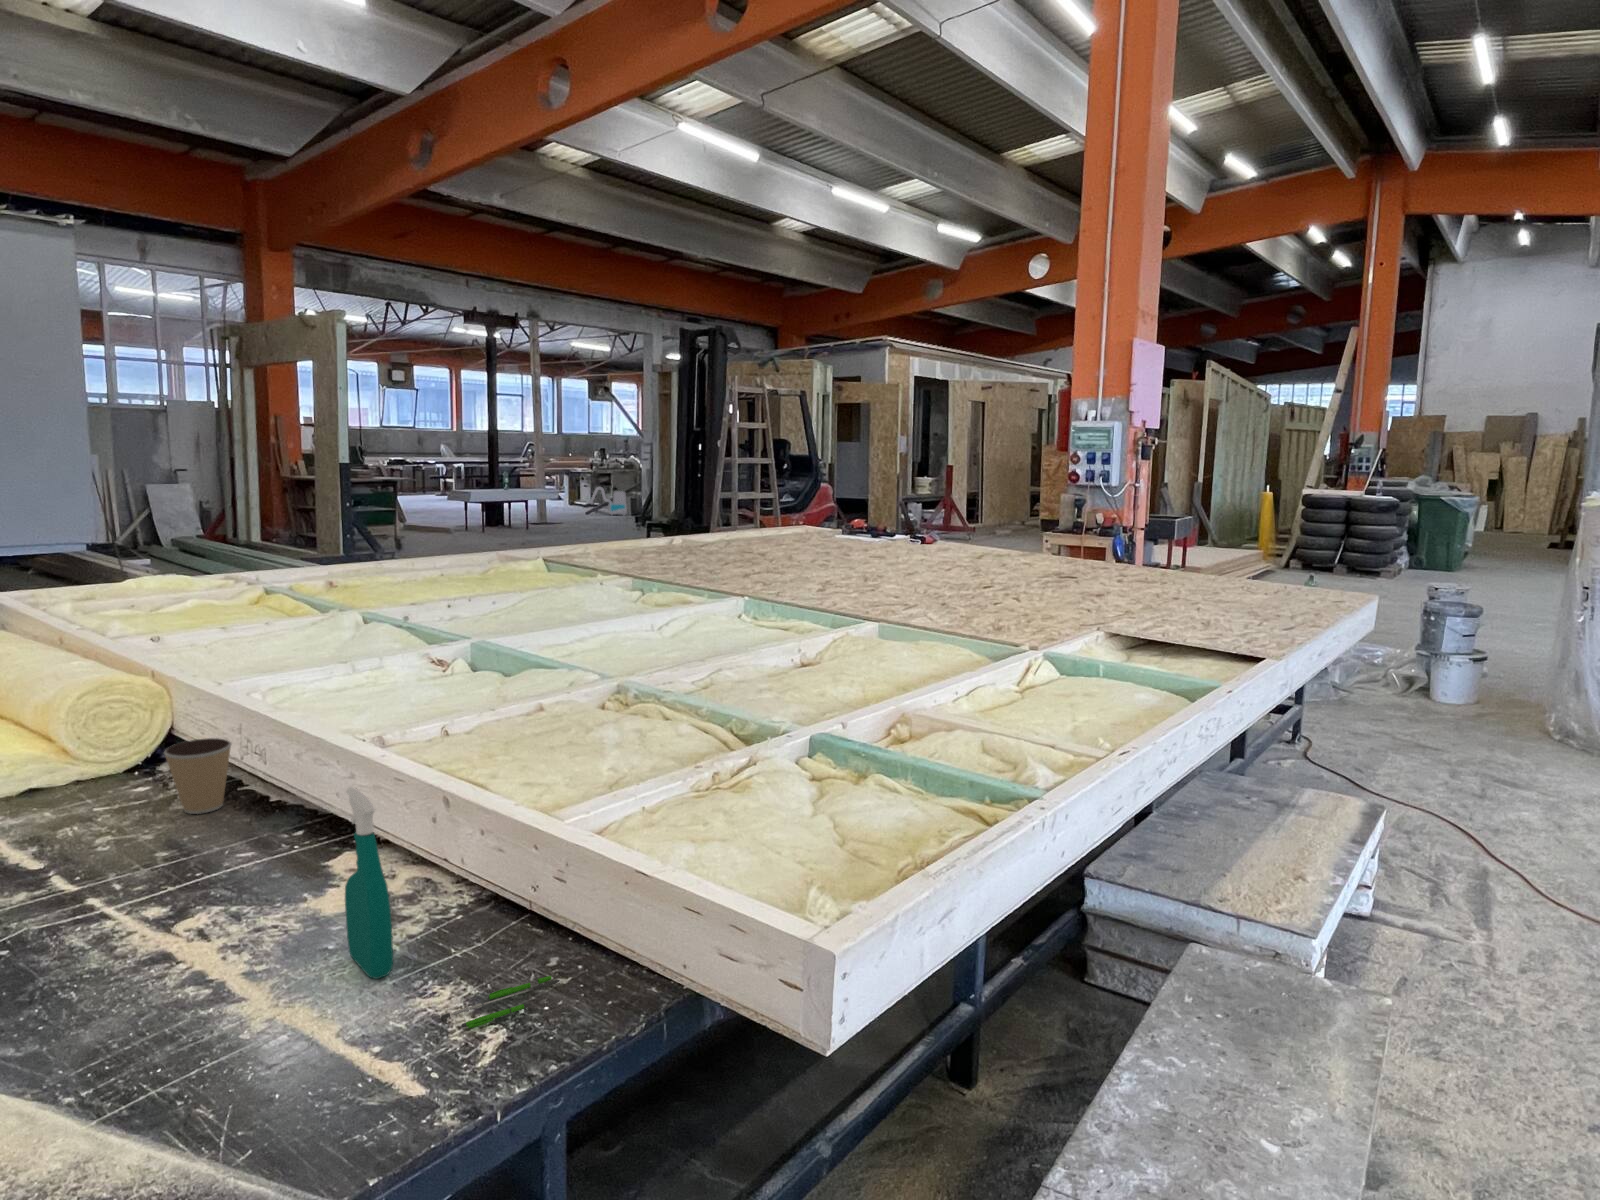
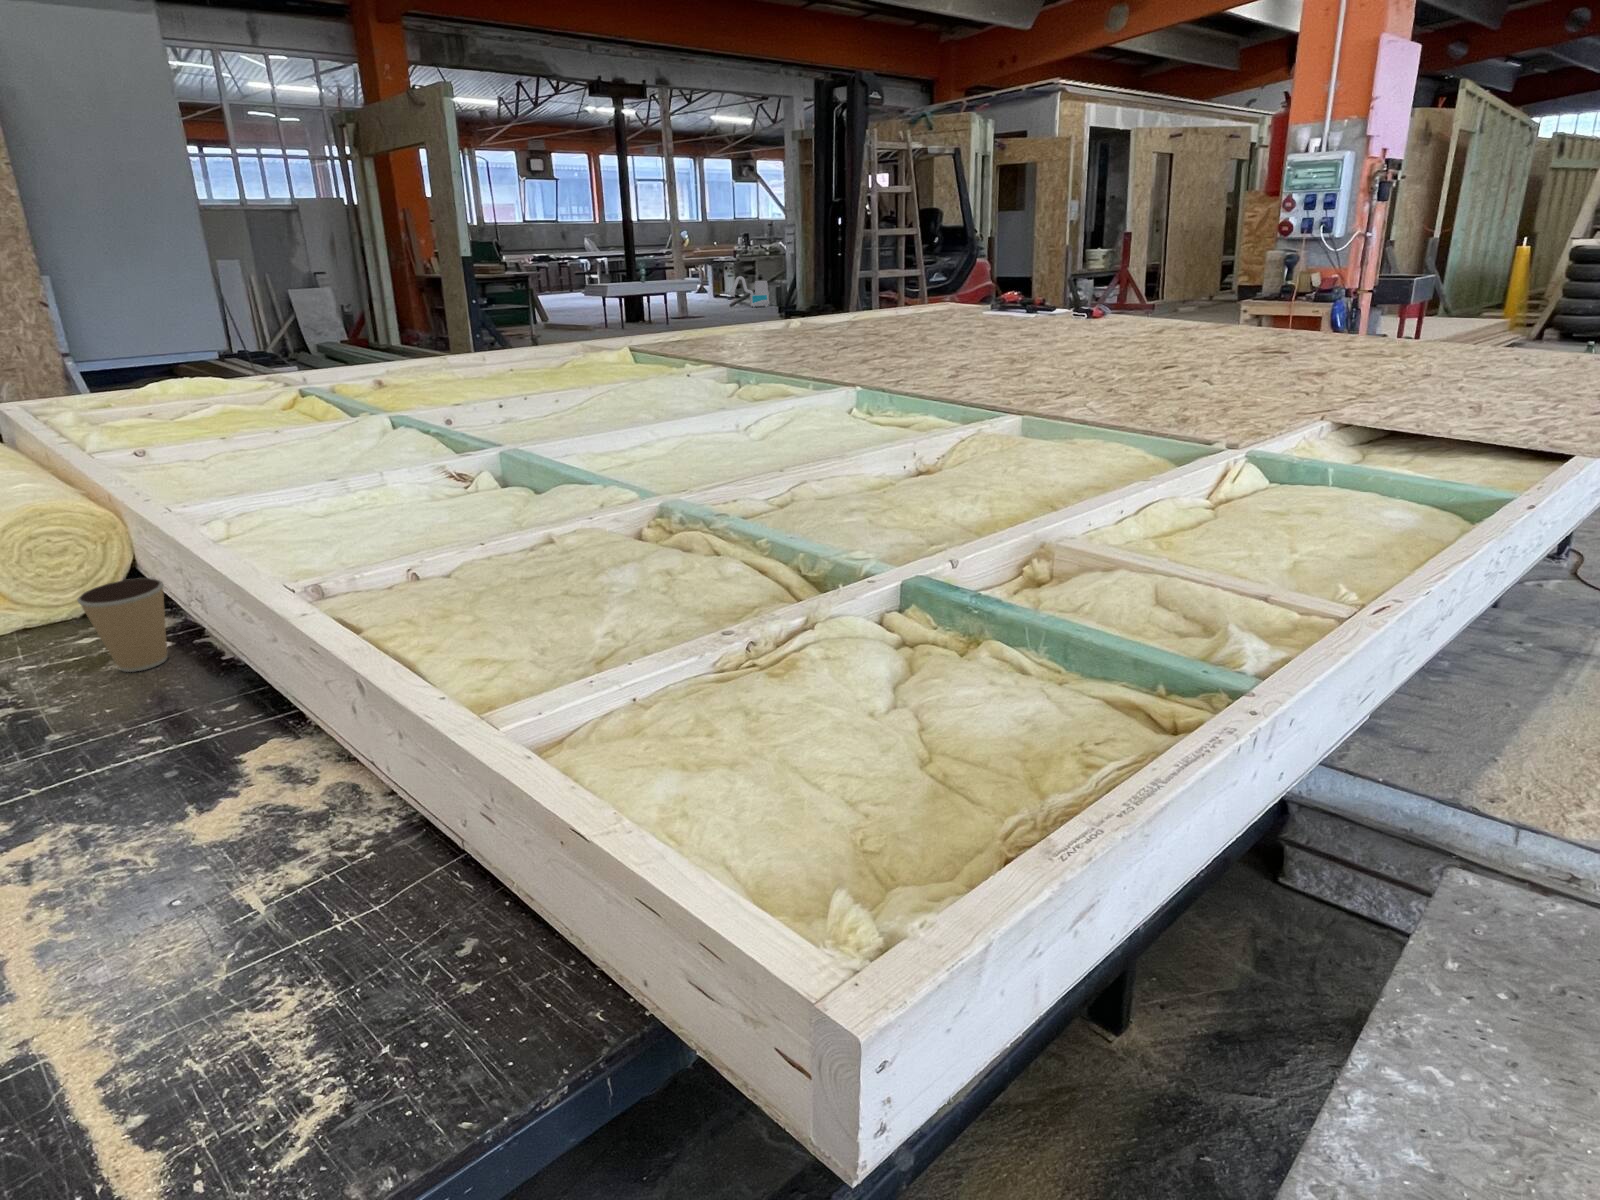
spray bottle: present [345,787,393,979] -> none [138,683,240,955]
pen: present [441,976,560,1028] -> none [269,969,459,1063]

